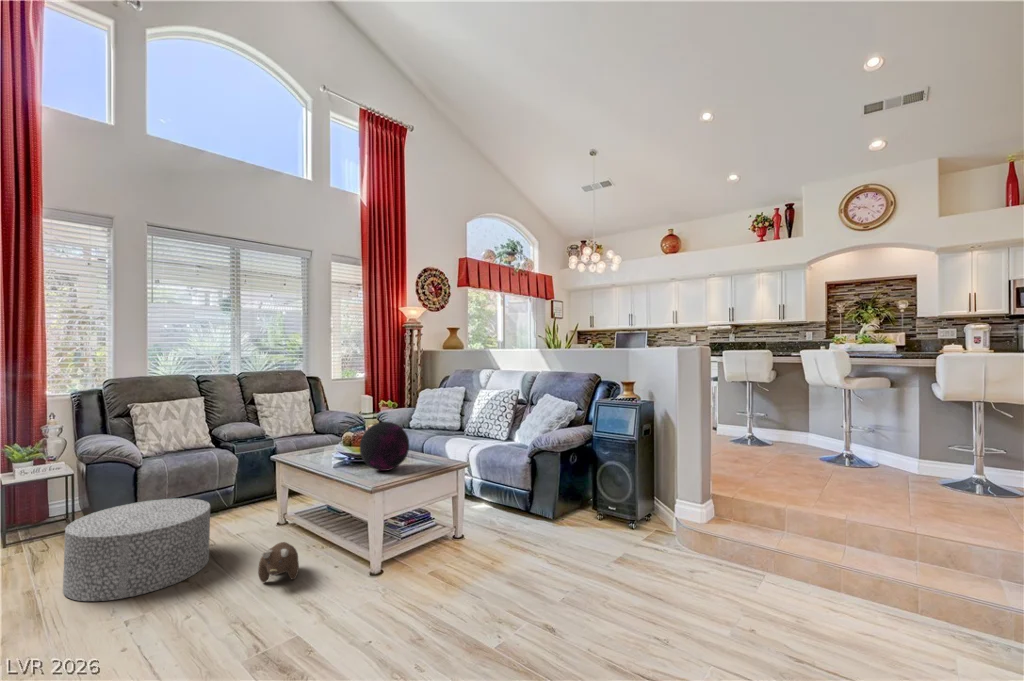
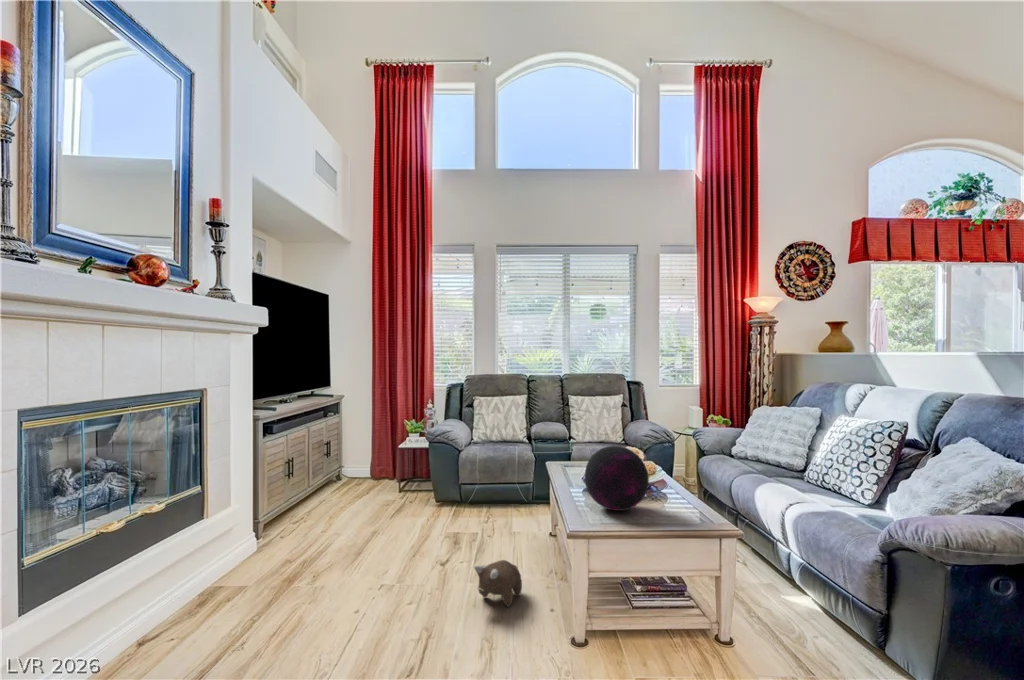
ottoman: present [63,498,210,601] -> none [379,482,480,566]

